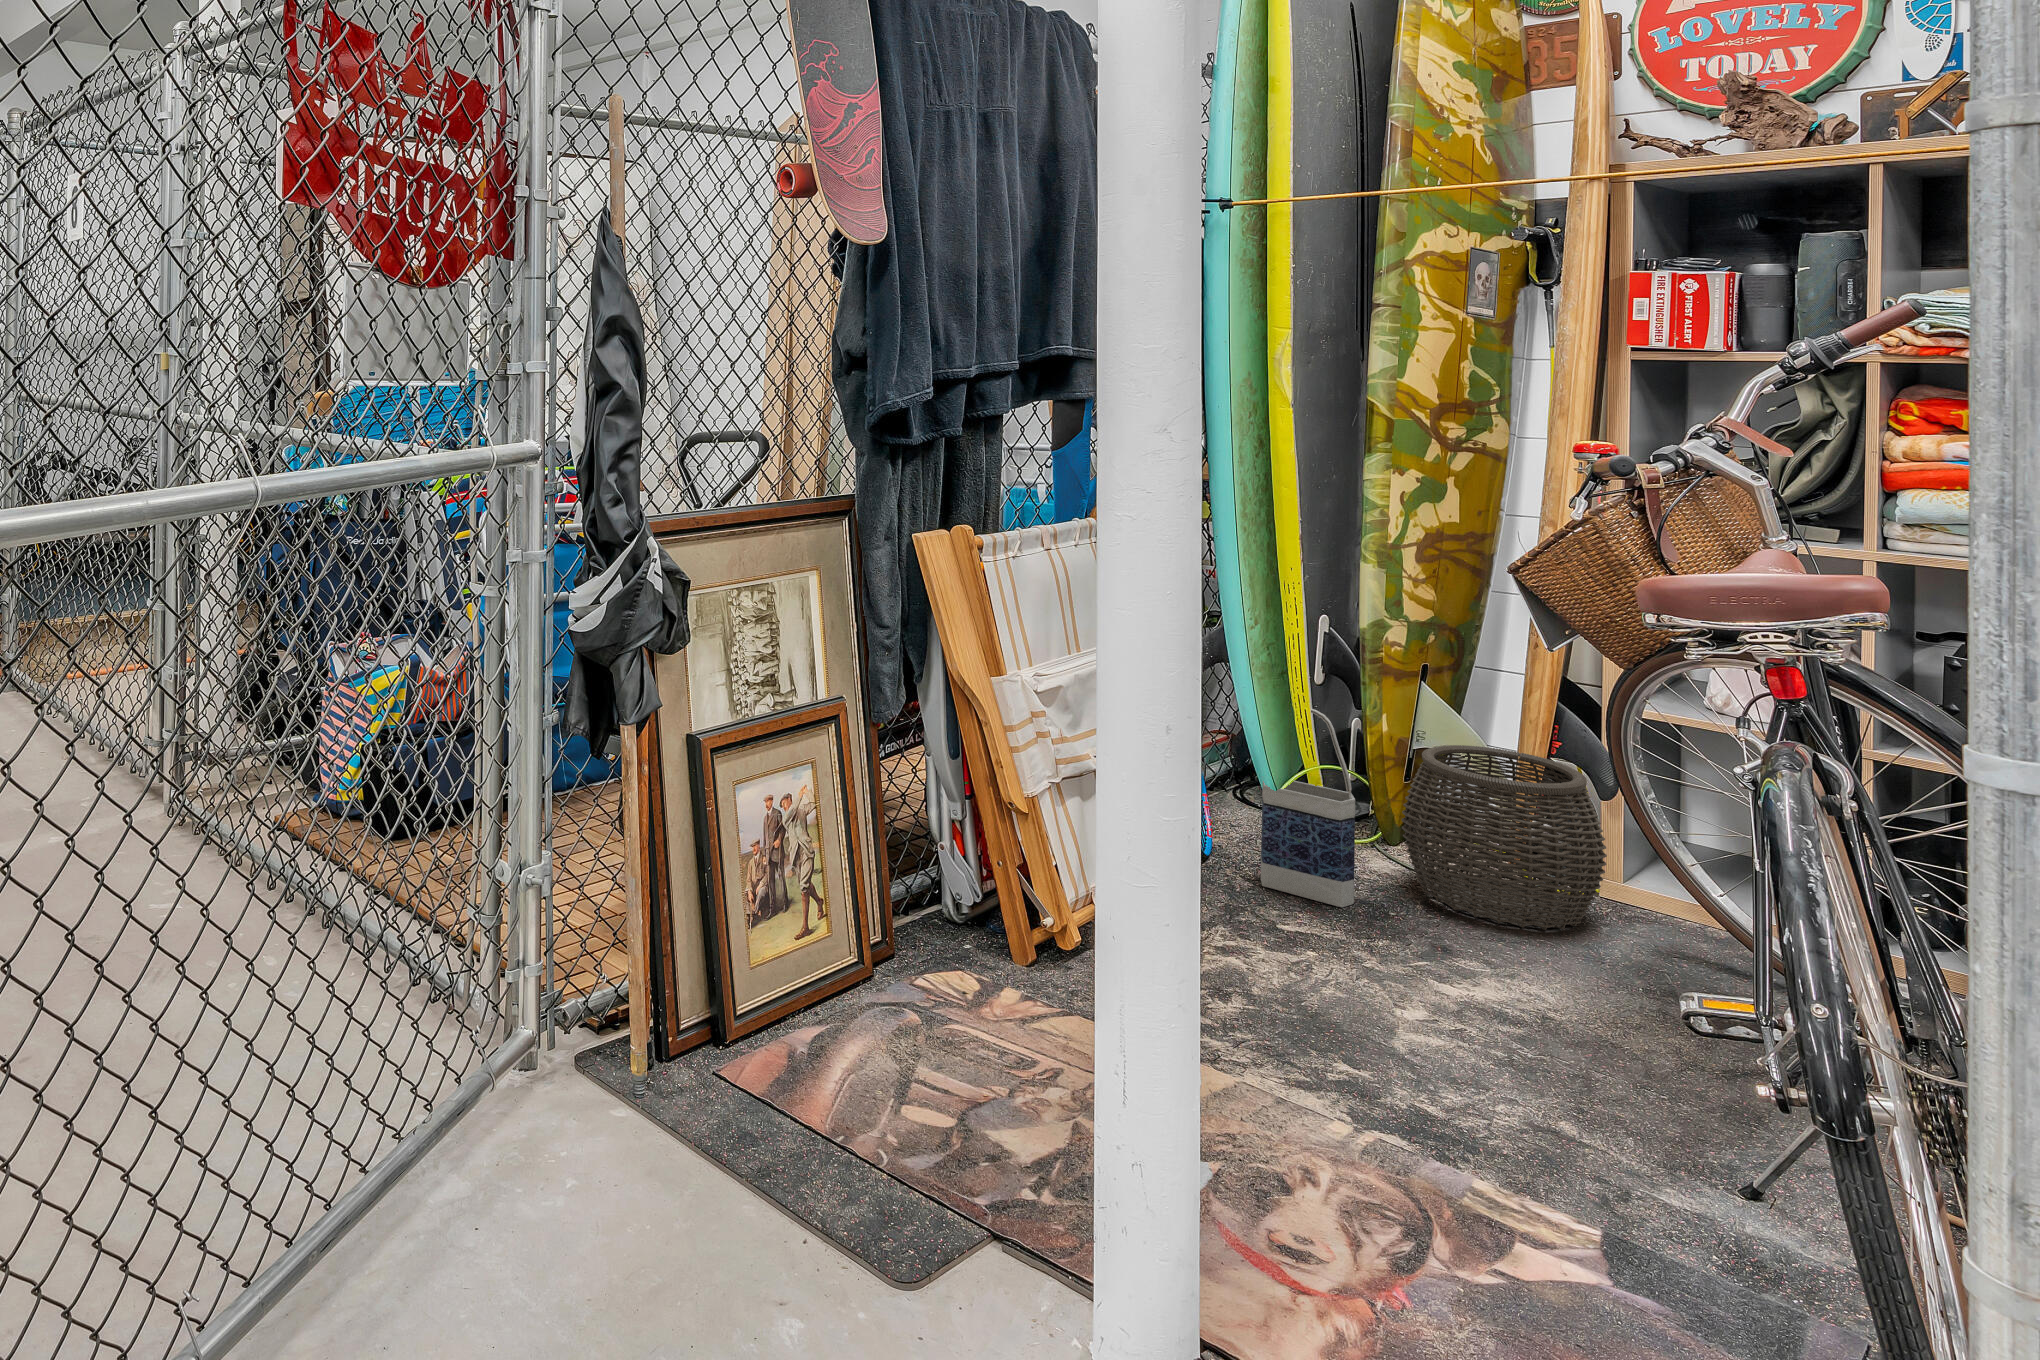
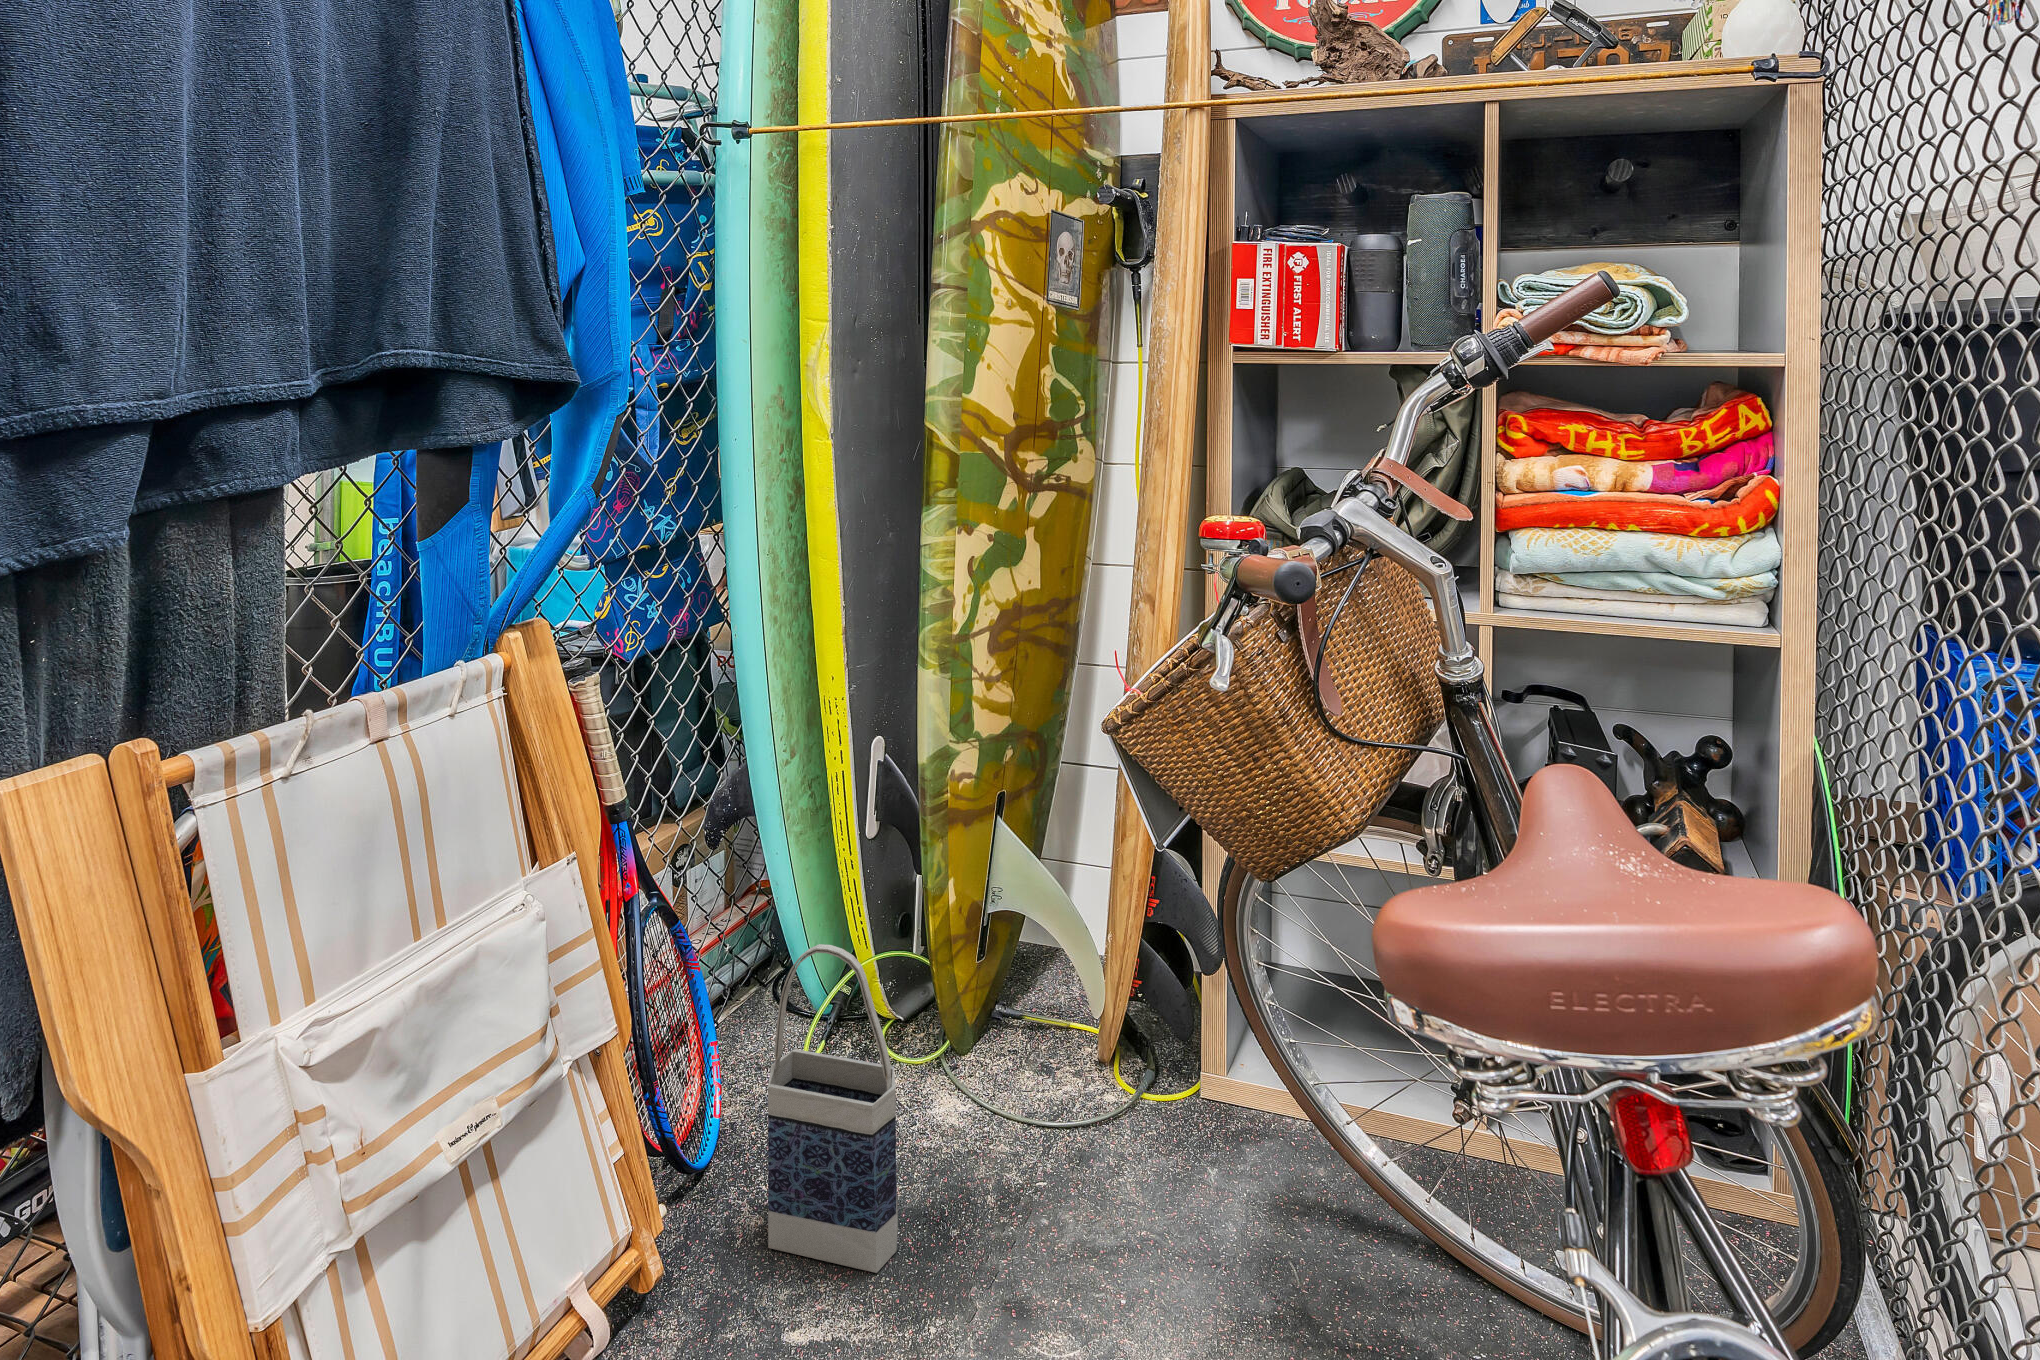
woven basket: present [1402,745,1607,930] -> none [968,922,1213,1234]

